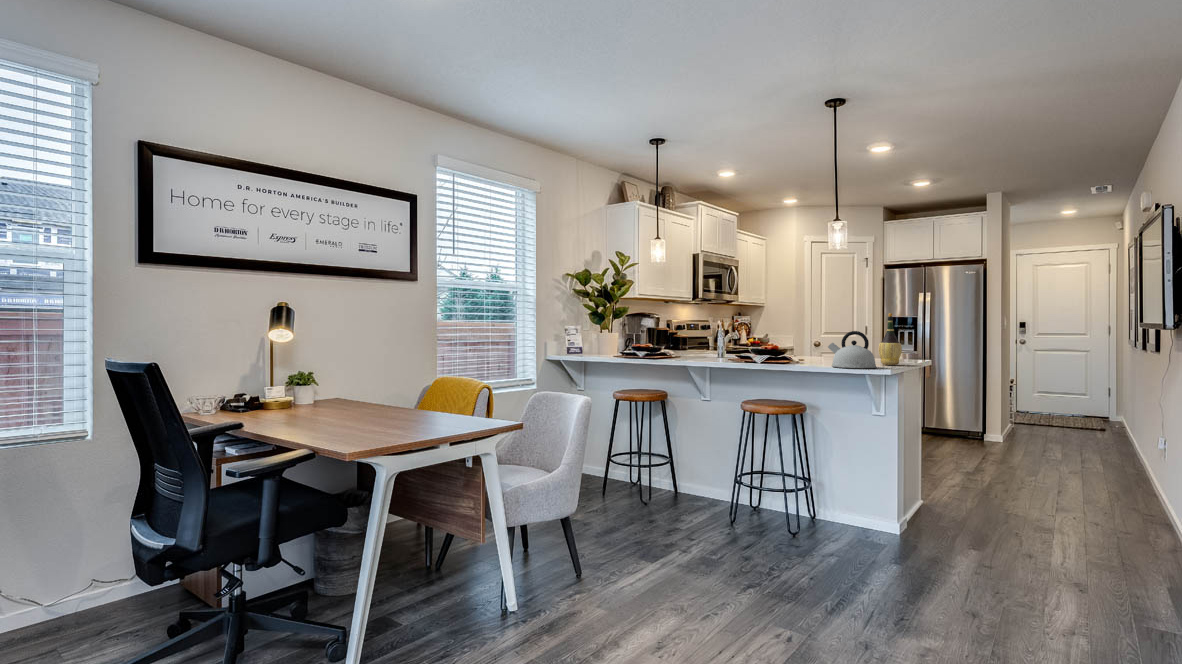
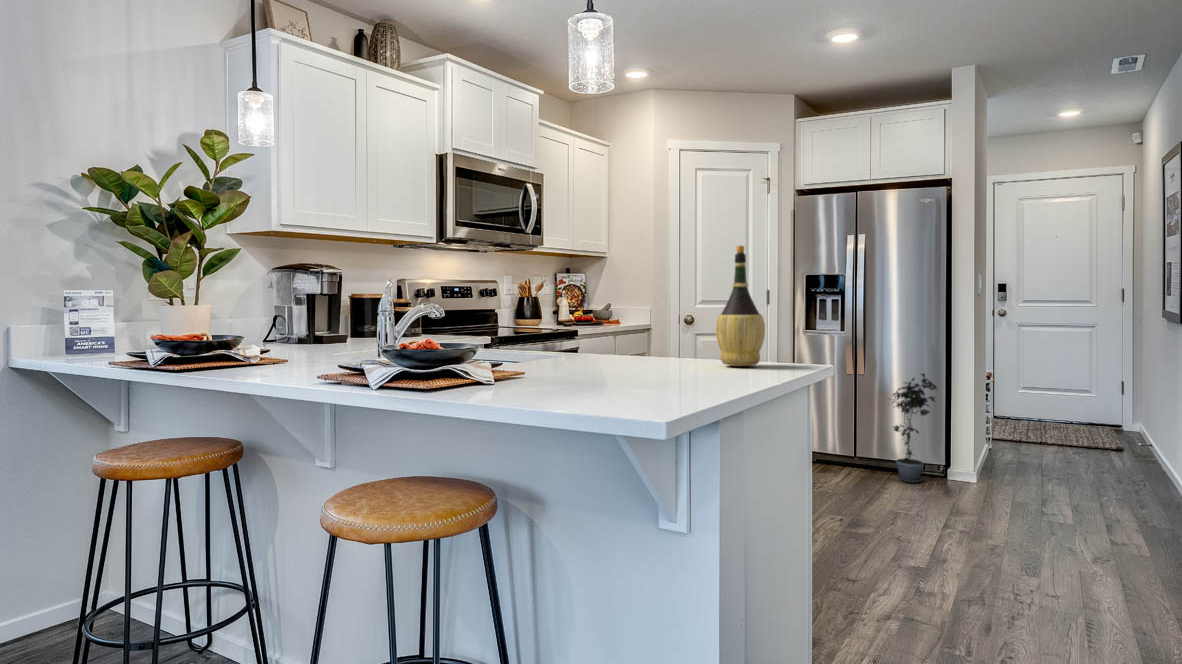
kettle: present [828,331,876,368] -> none [584,286,693,380]
potted plant: none [944,377,978,443] -> present [893,374,936,483]

